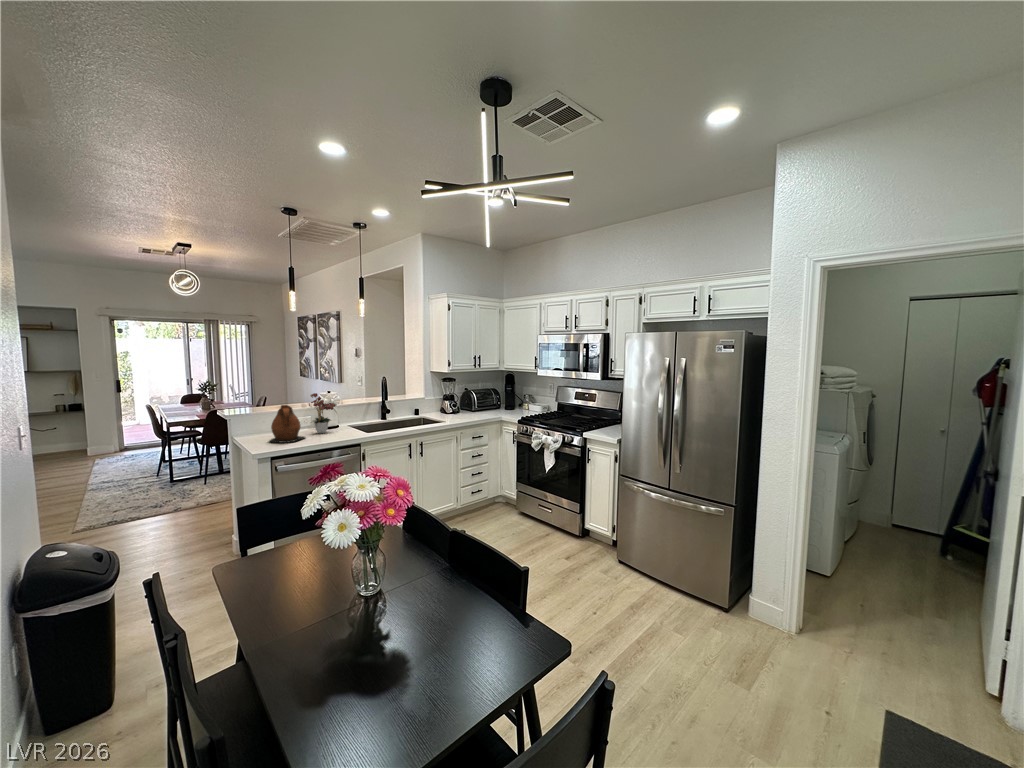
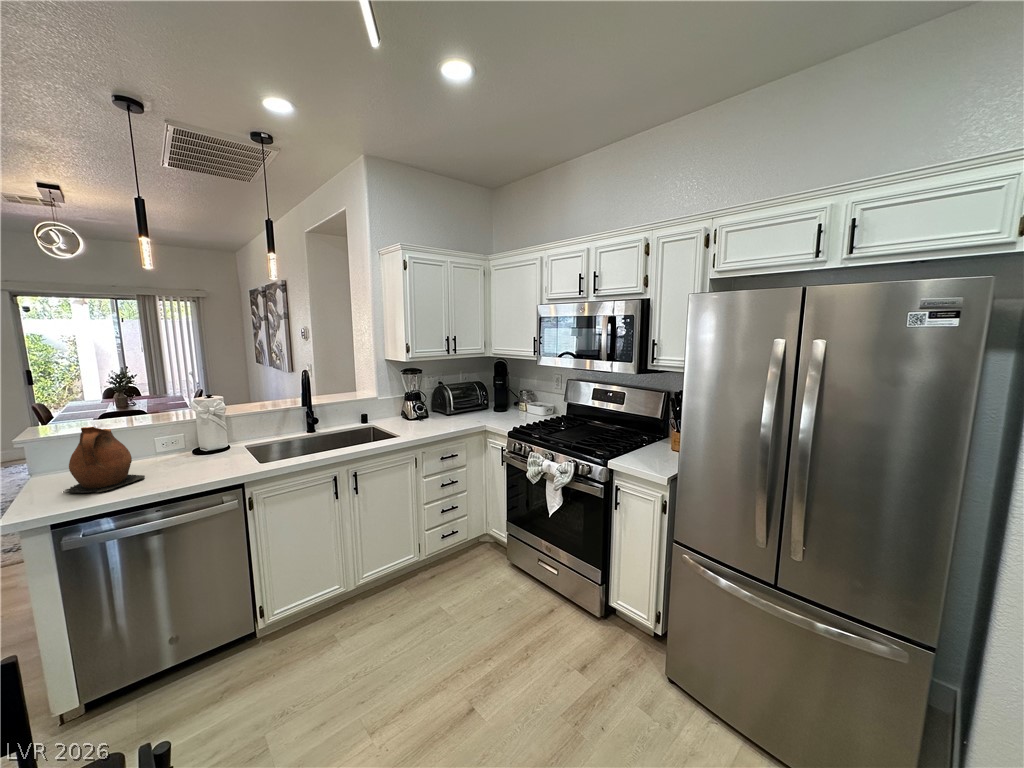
flower arrangement: present [309,393,335,433] -> none [153,398,214,466]

